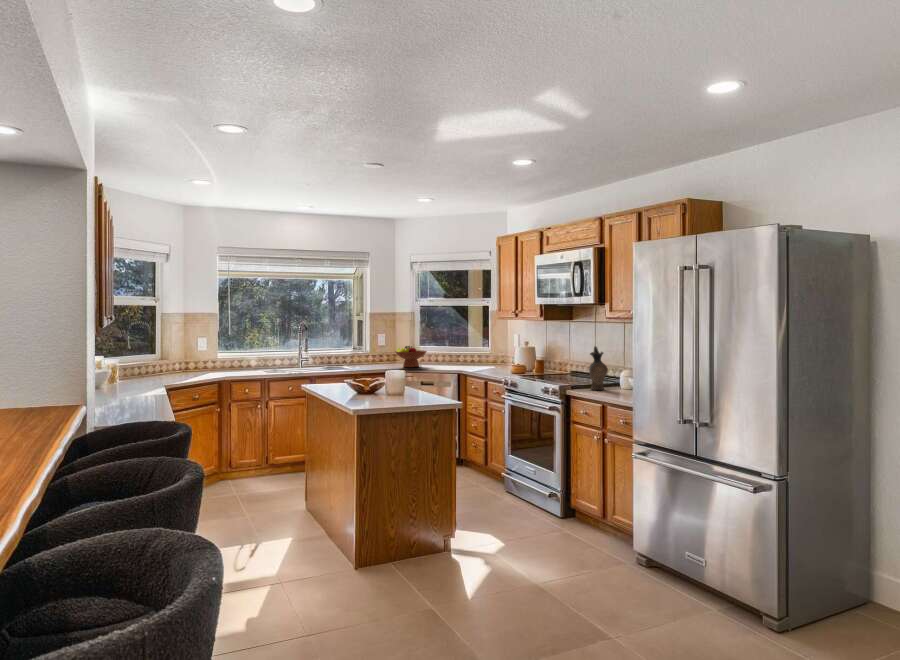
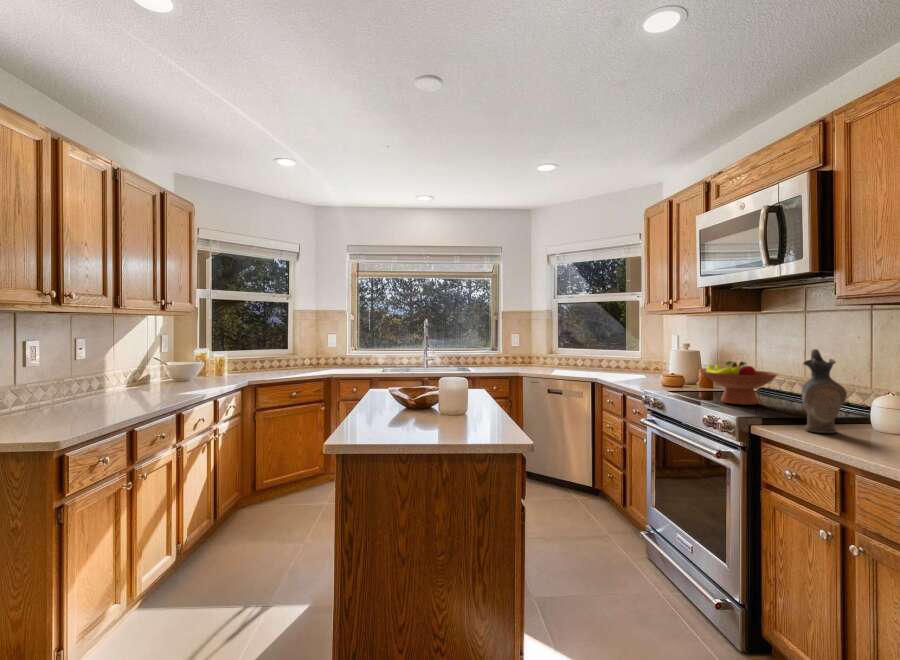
fruit bowl: present [395,346,427,367] -> present [703,361,778,405]

